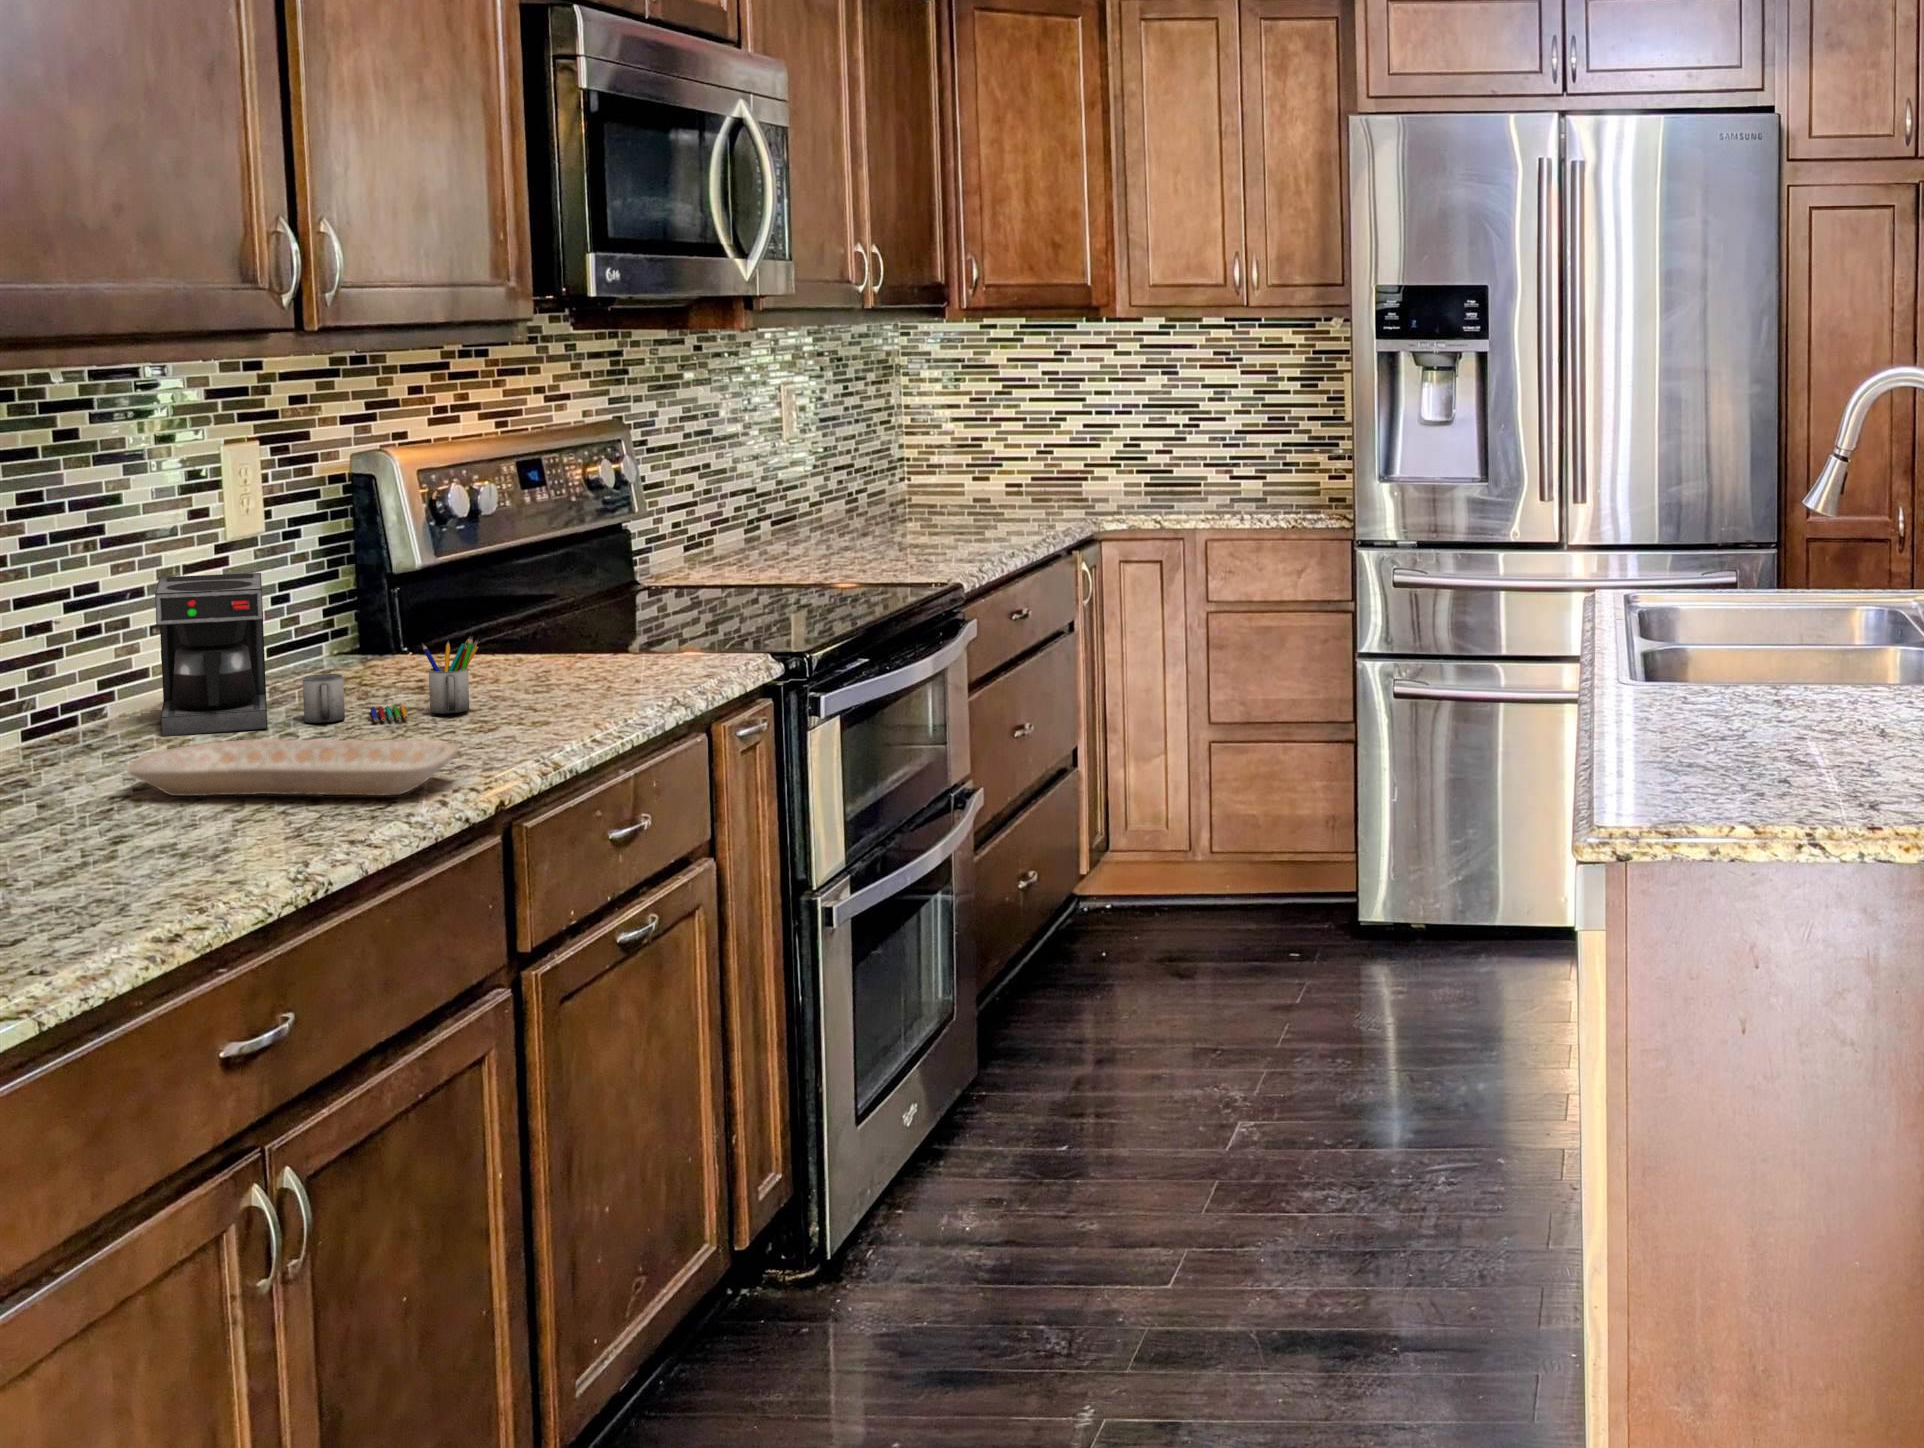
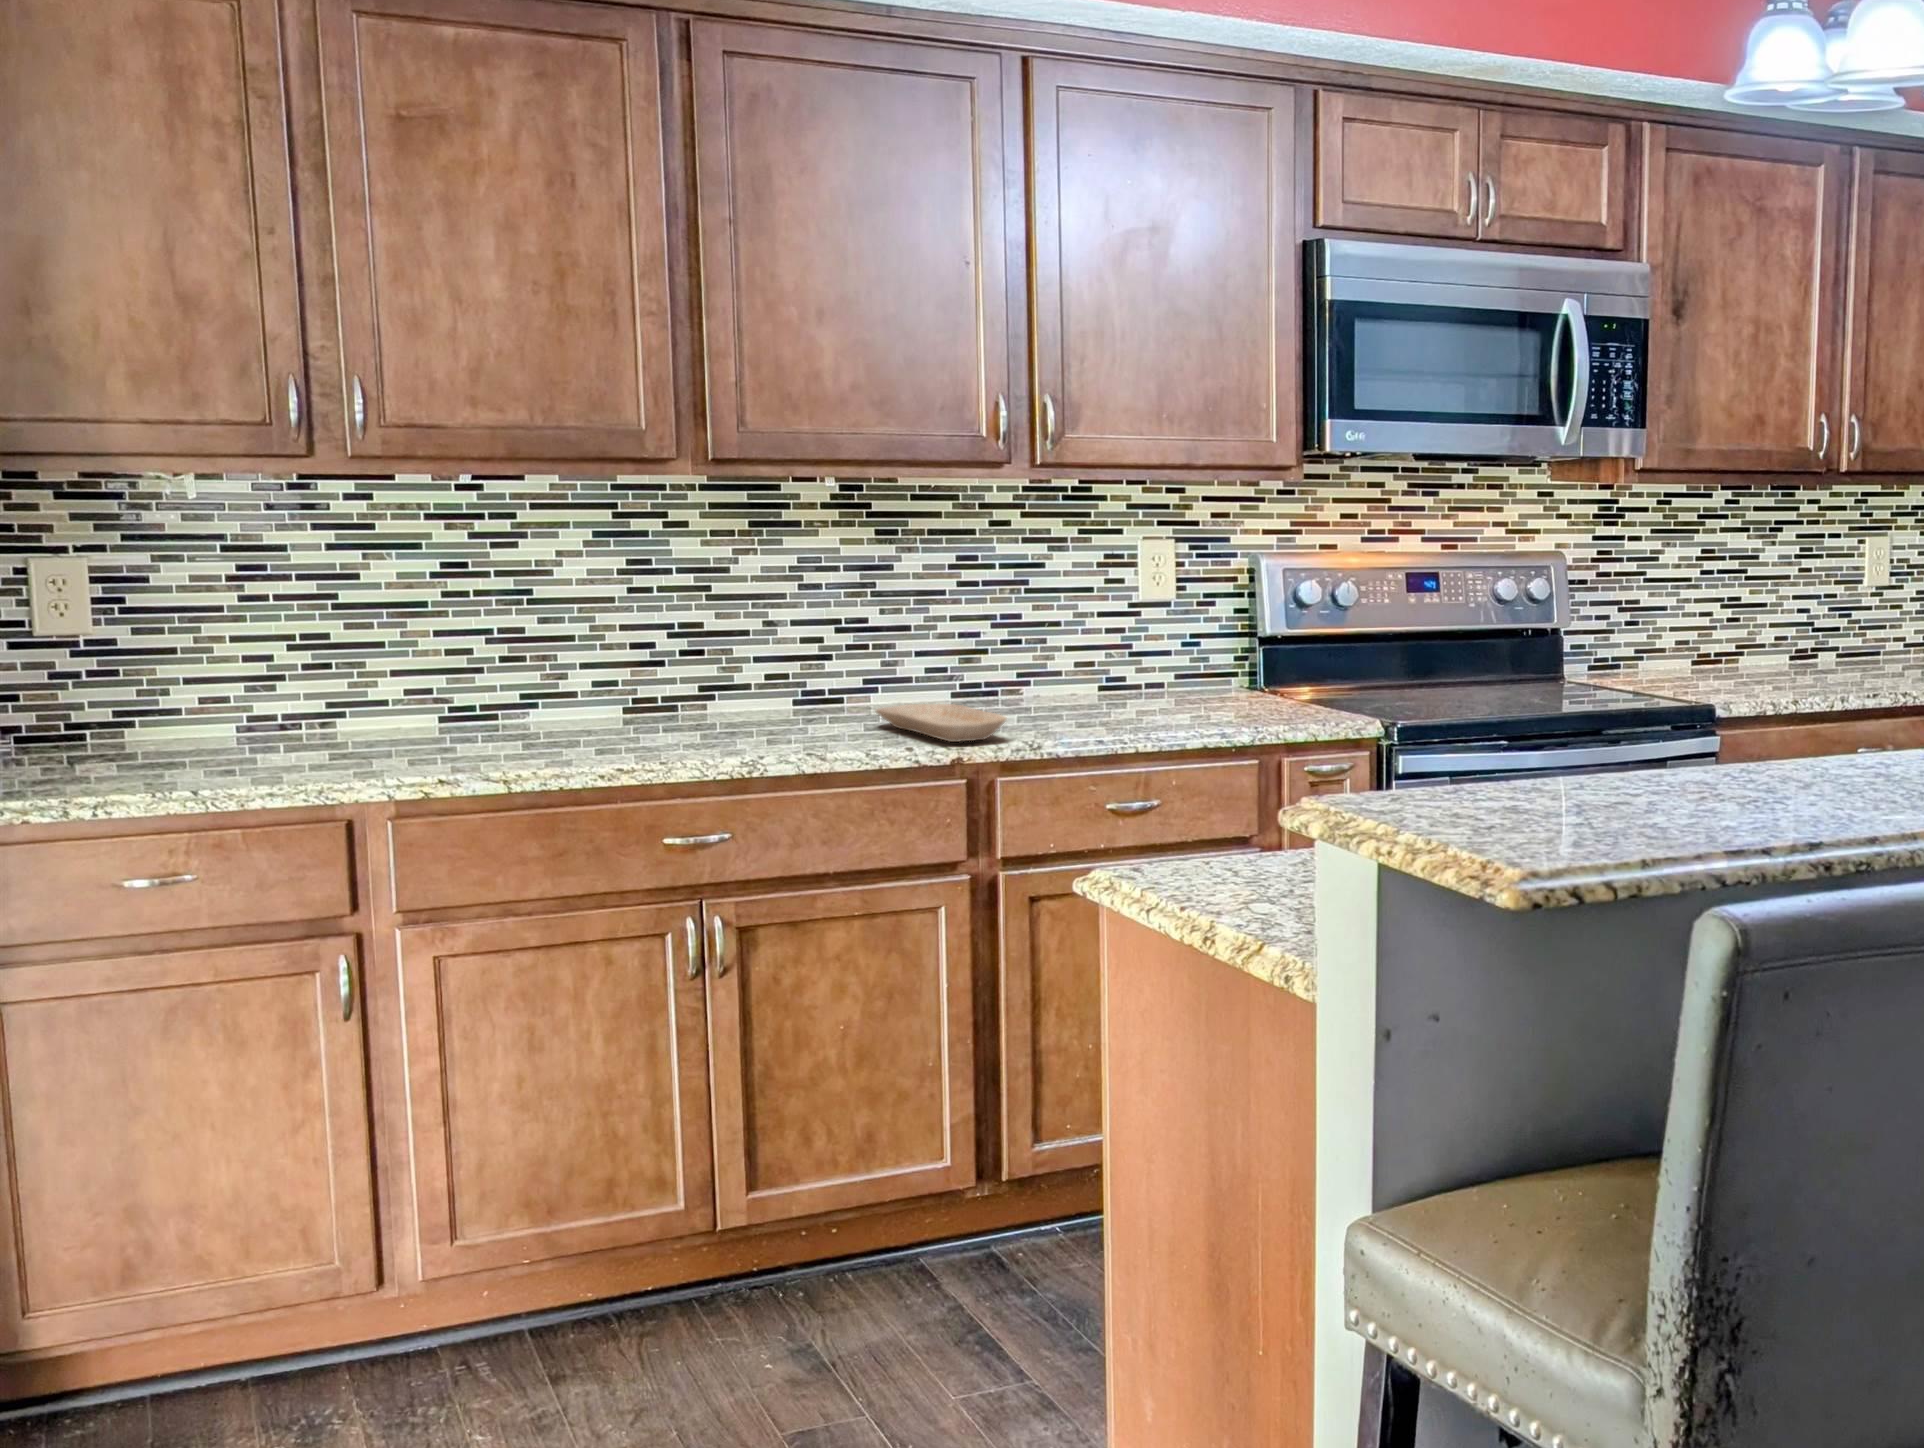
coffee maker: present [155,573,479,737] -> none [1006,615,1166,718]

